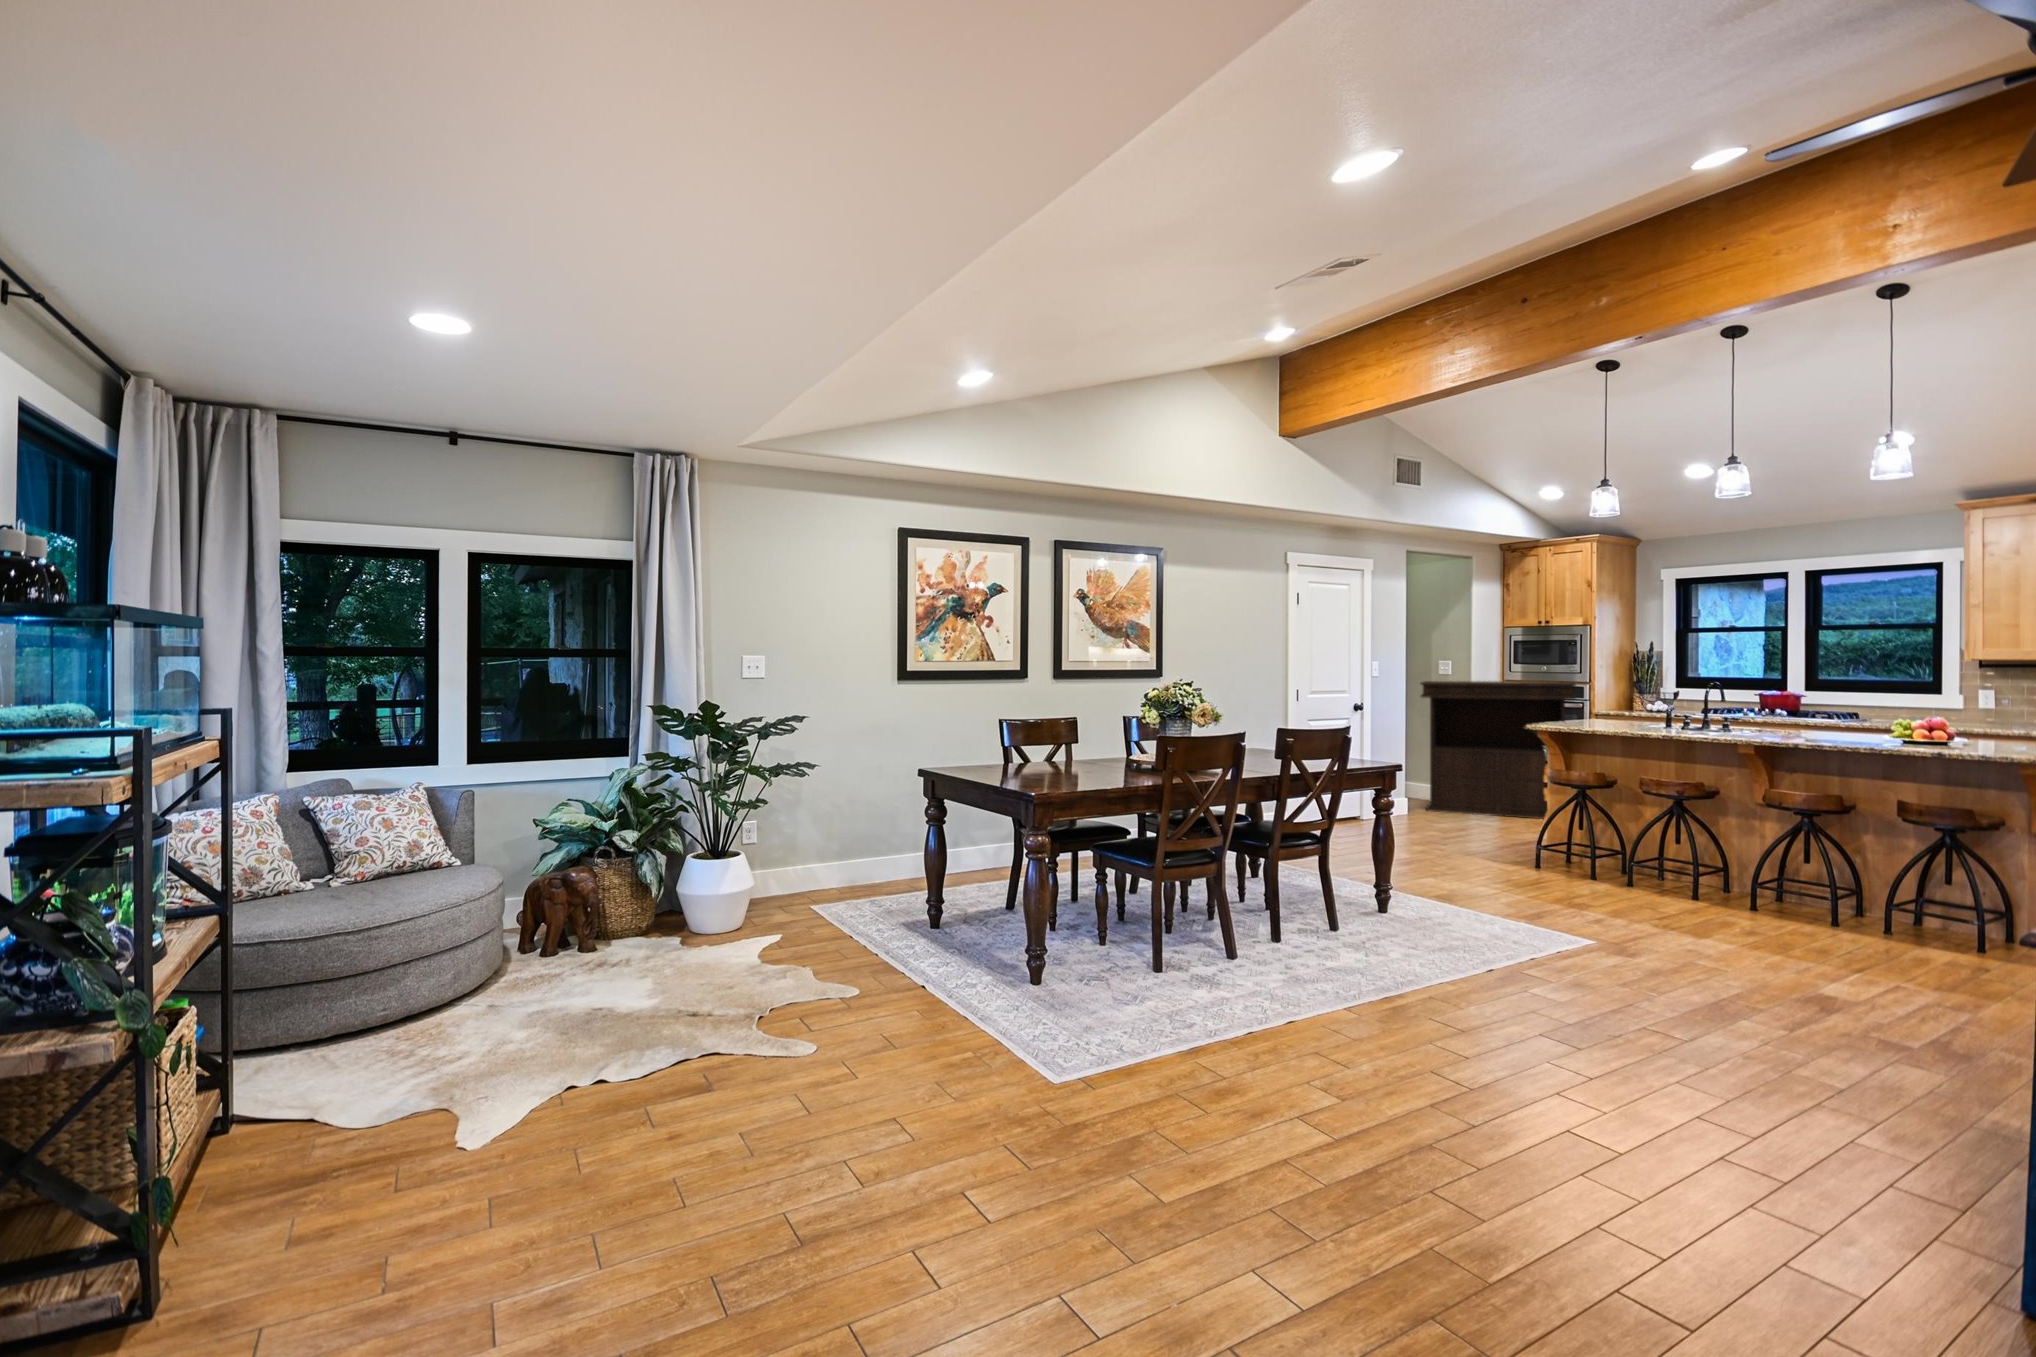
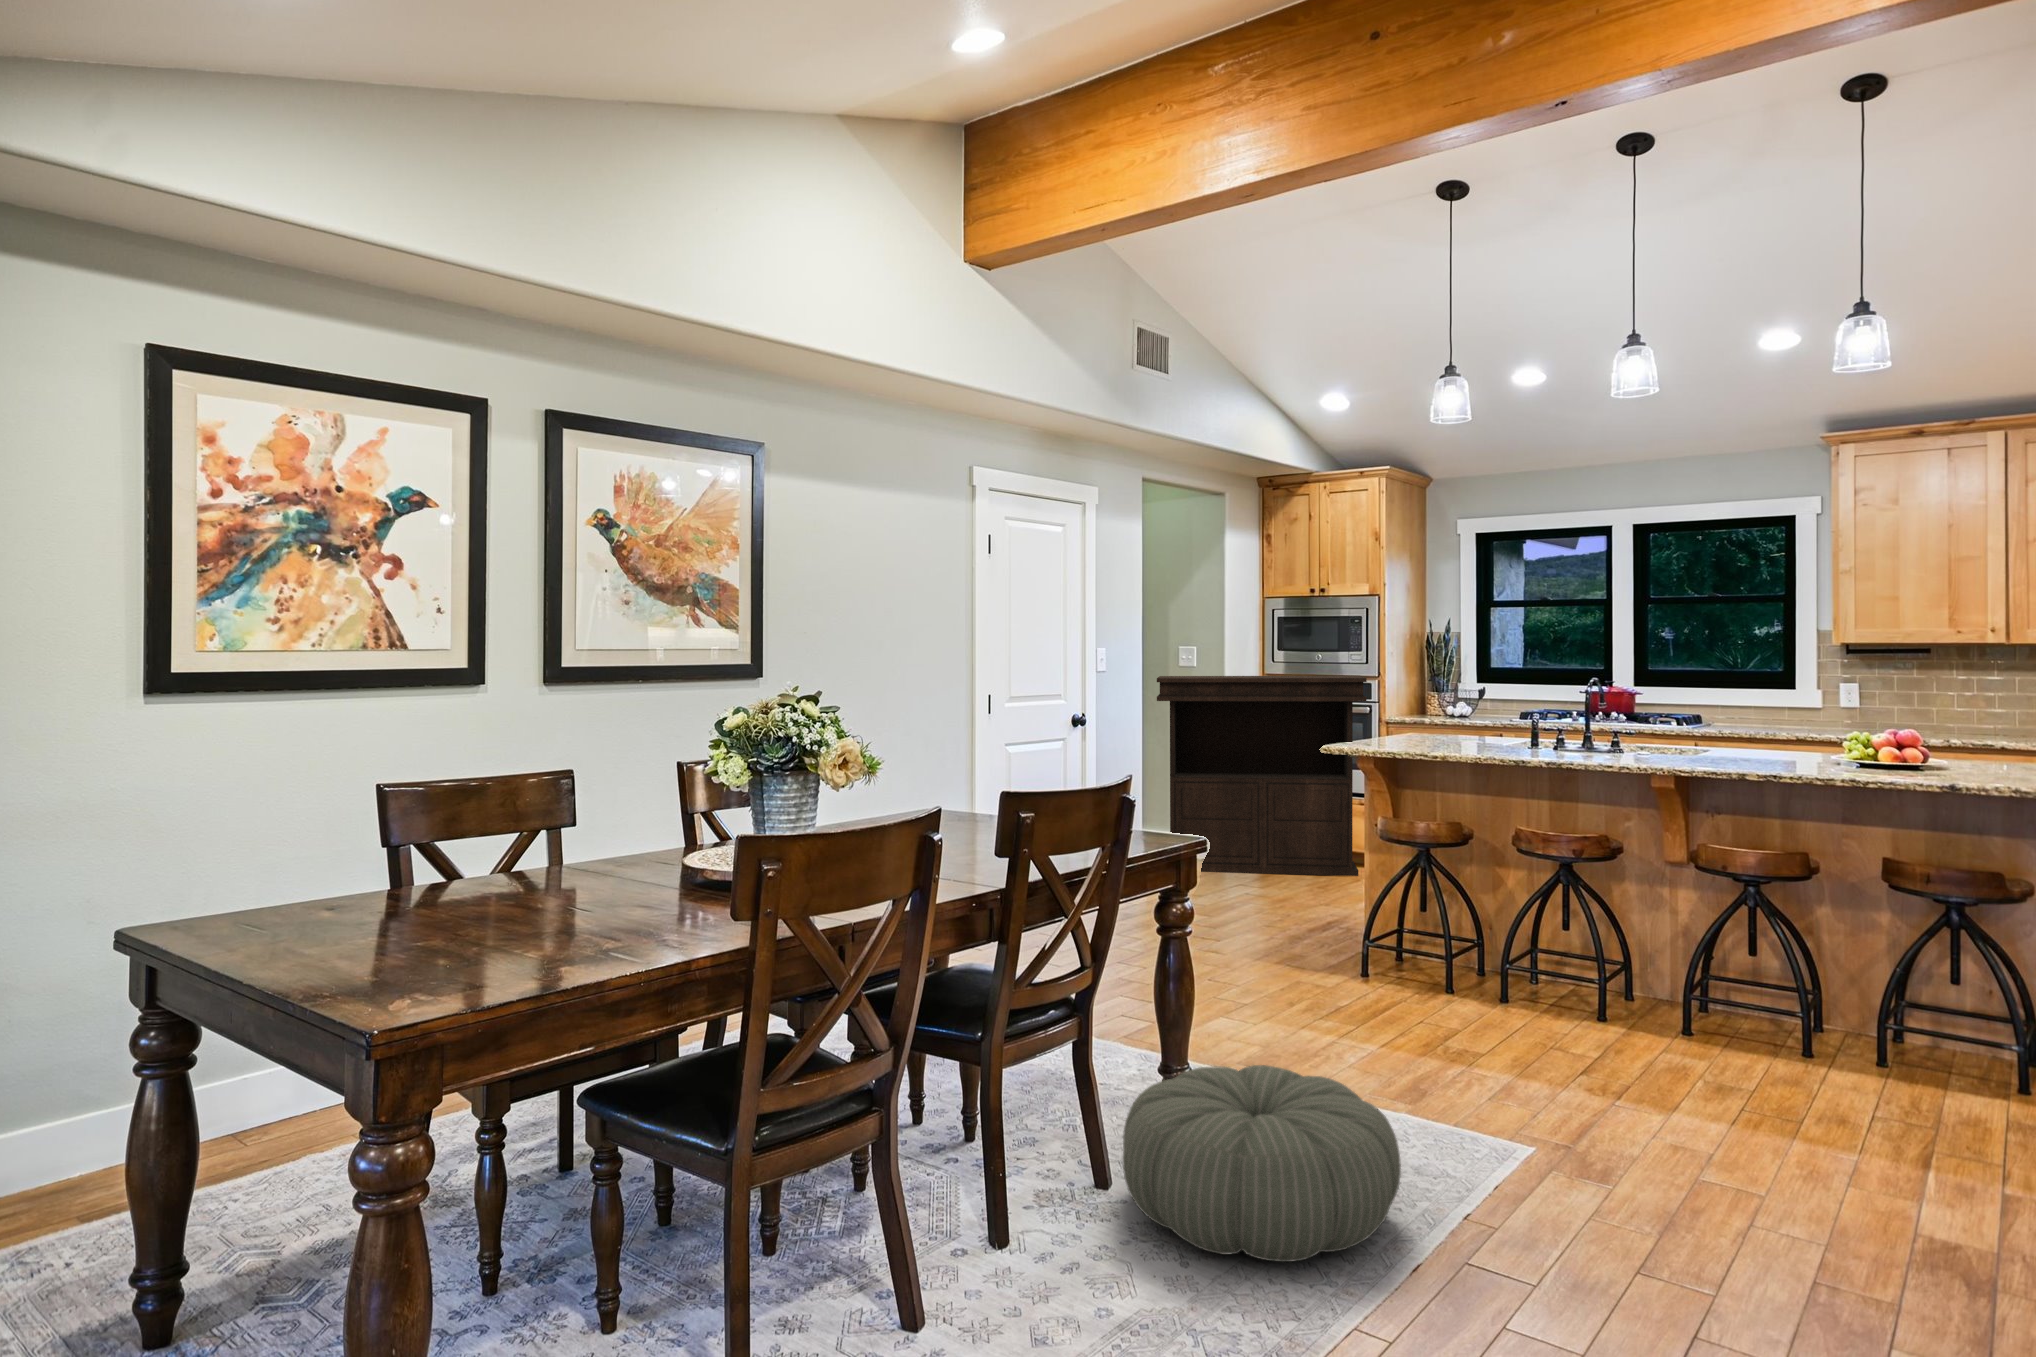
pouf: none [1340,875,1487,955] -> present [1123,1065,1401,1262]

